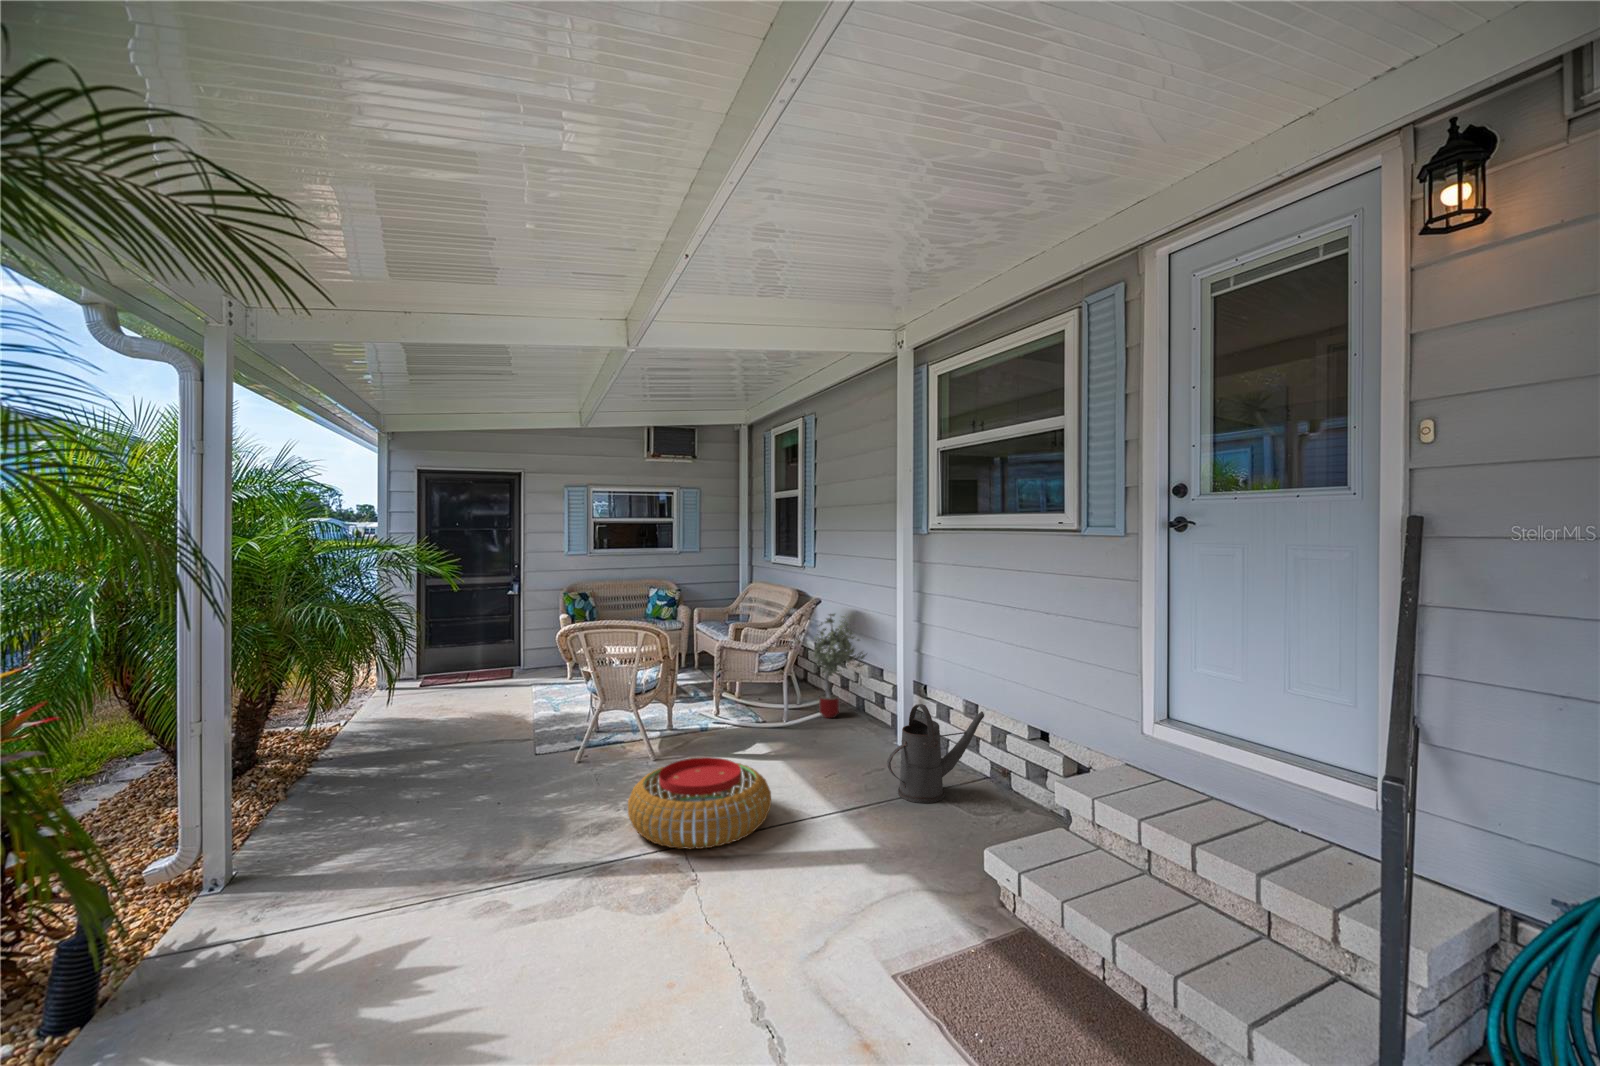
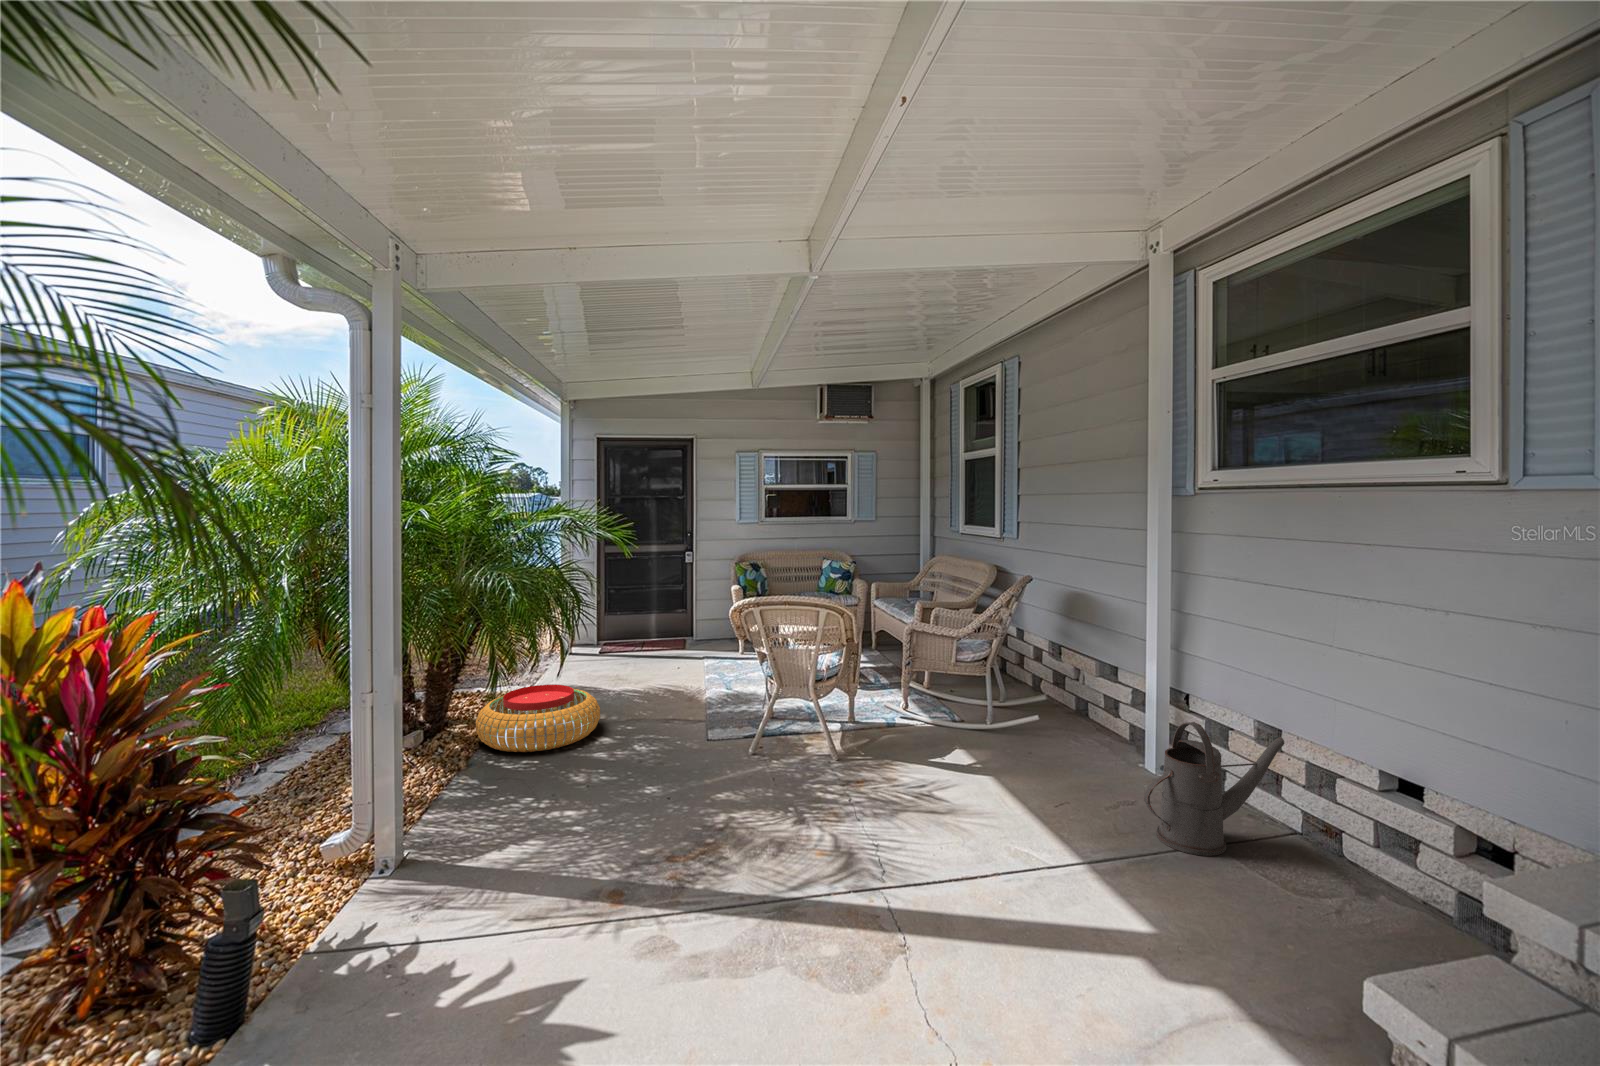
potted tree: present [814,614,867,718] -> none [1019,595,1092,721]
pouf: present [628,757,771,849] -> present [476,685,600,752]

